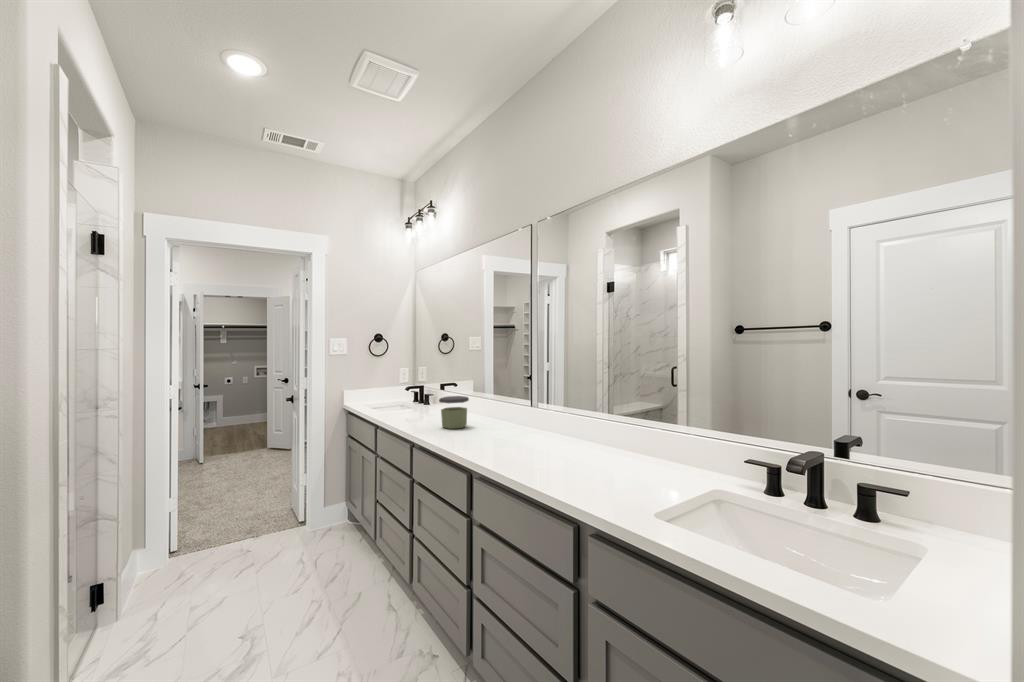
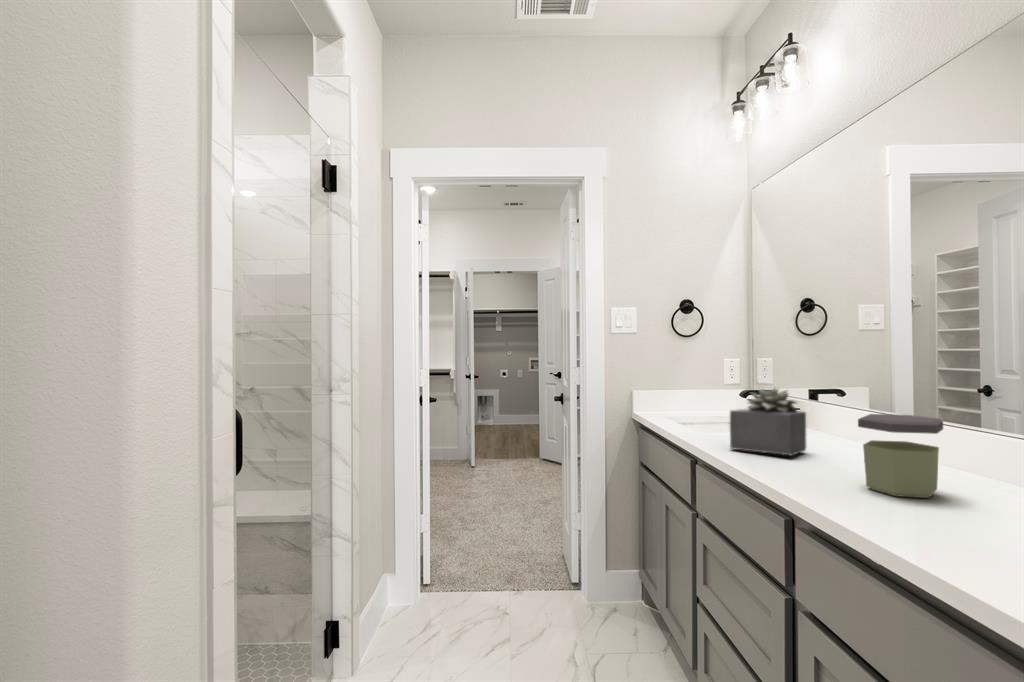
succulent plant: none [393,386,429,419] -> present [730,388,806,455]

